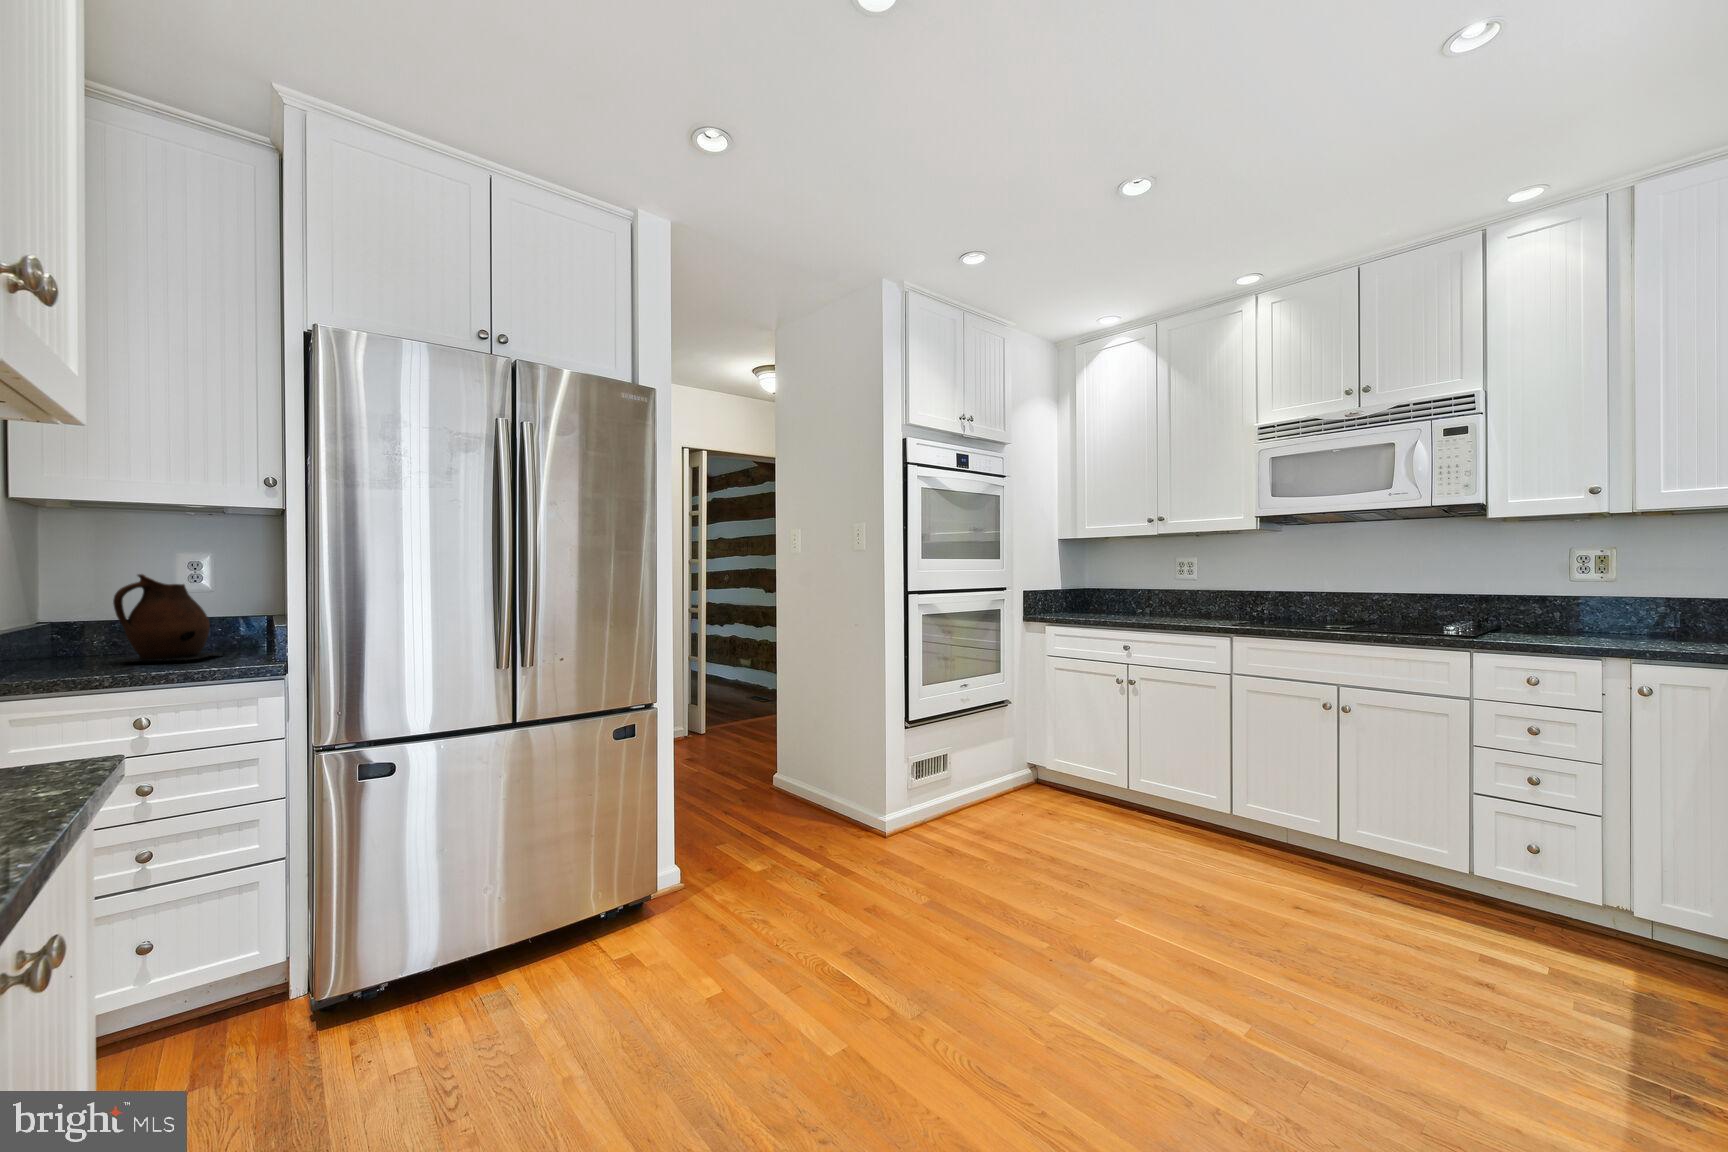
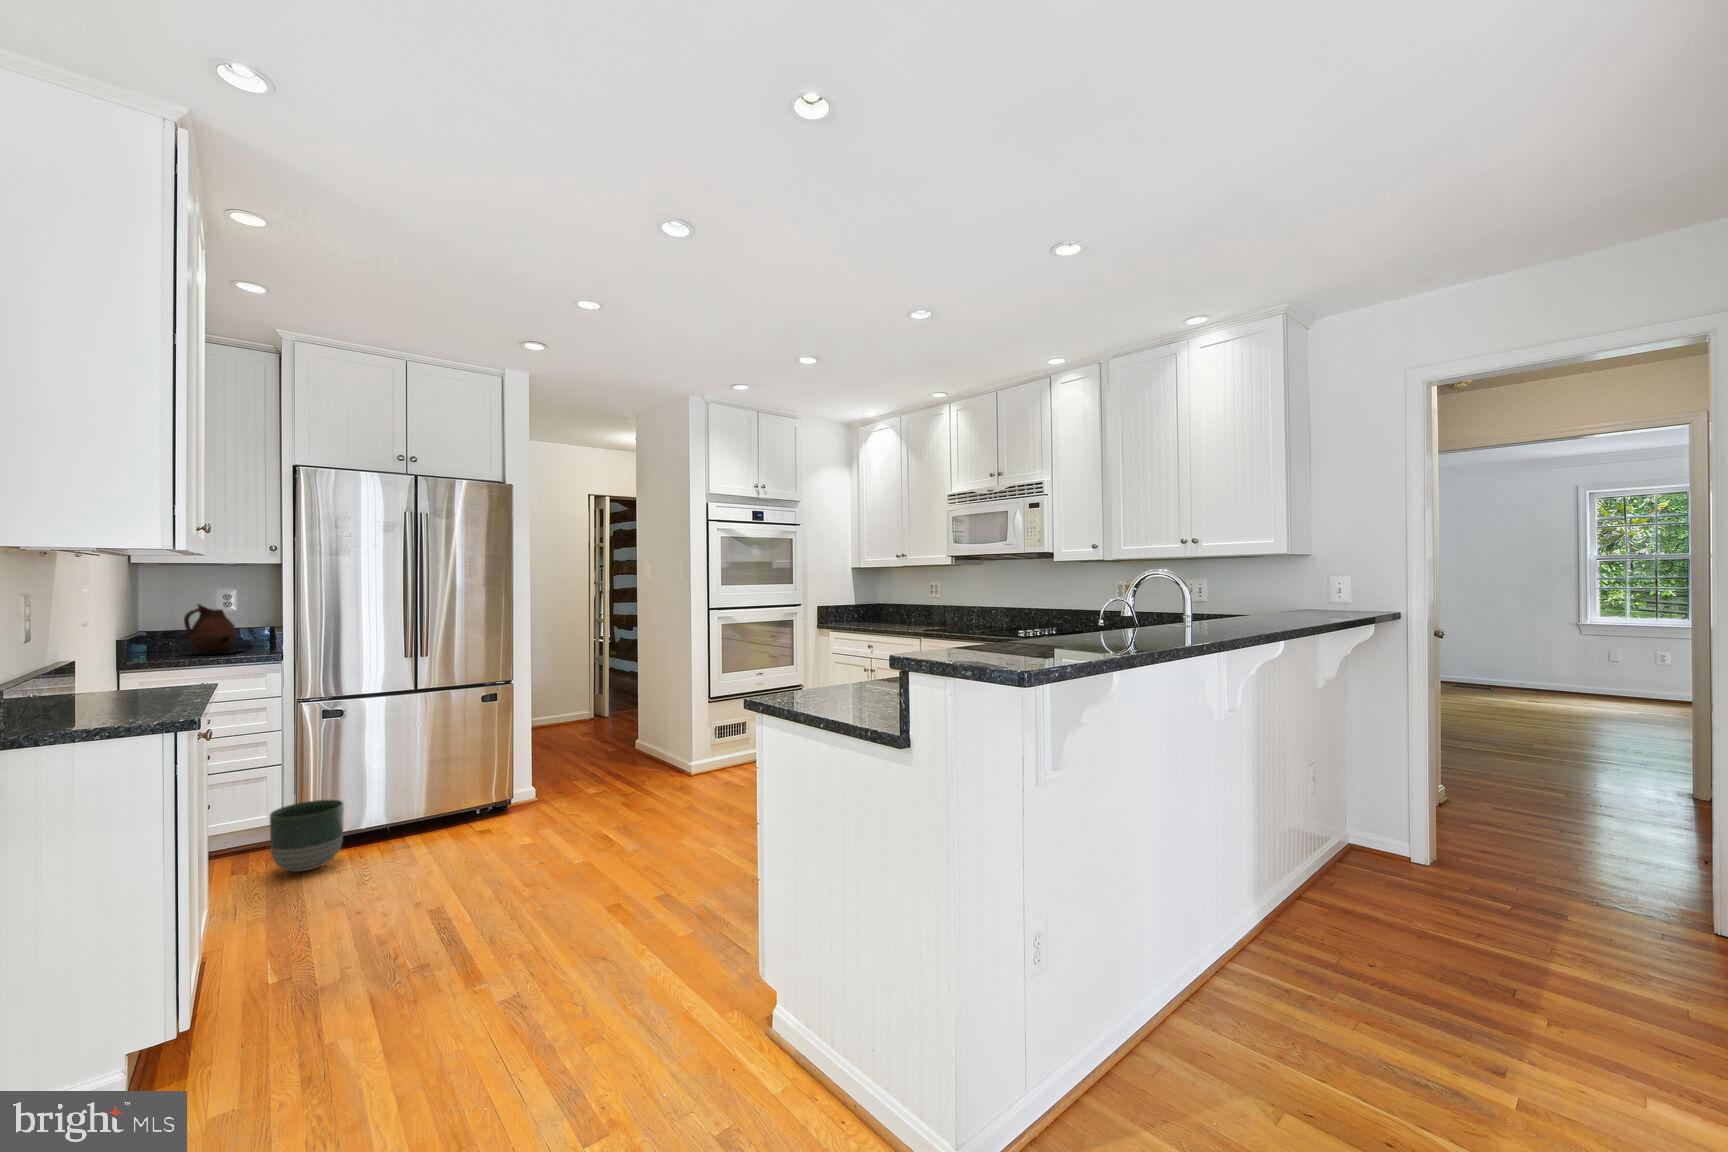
planter: none [259,927,397,1081] -> present [269,800,344,872]

